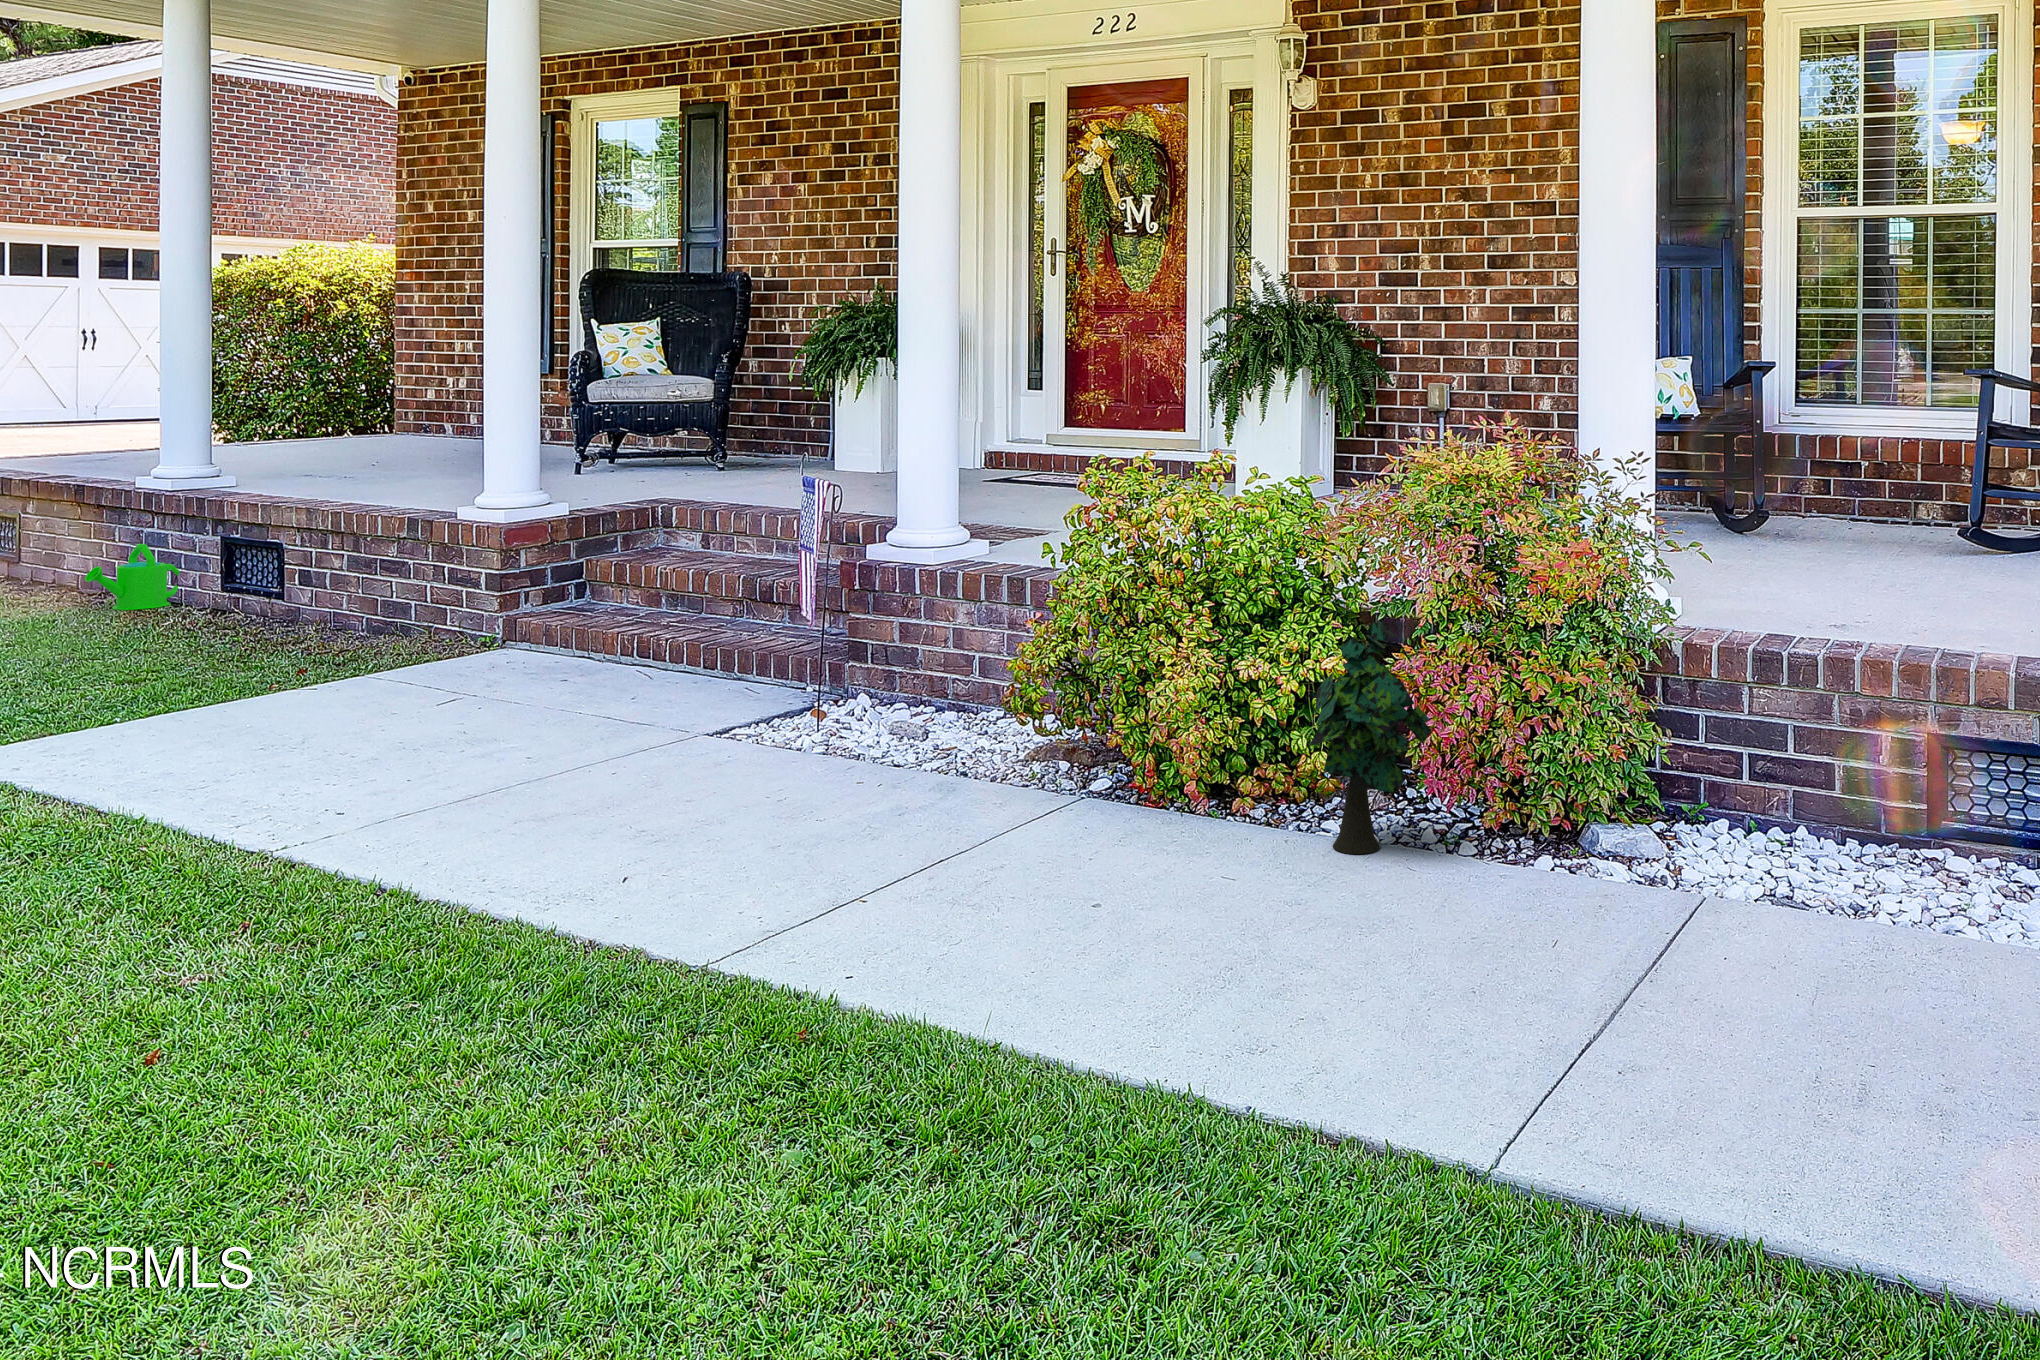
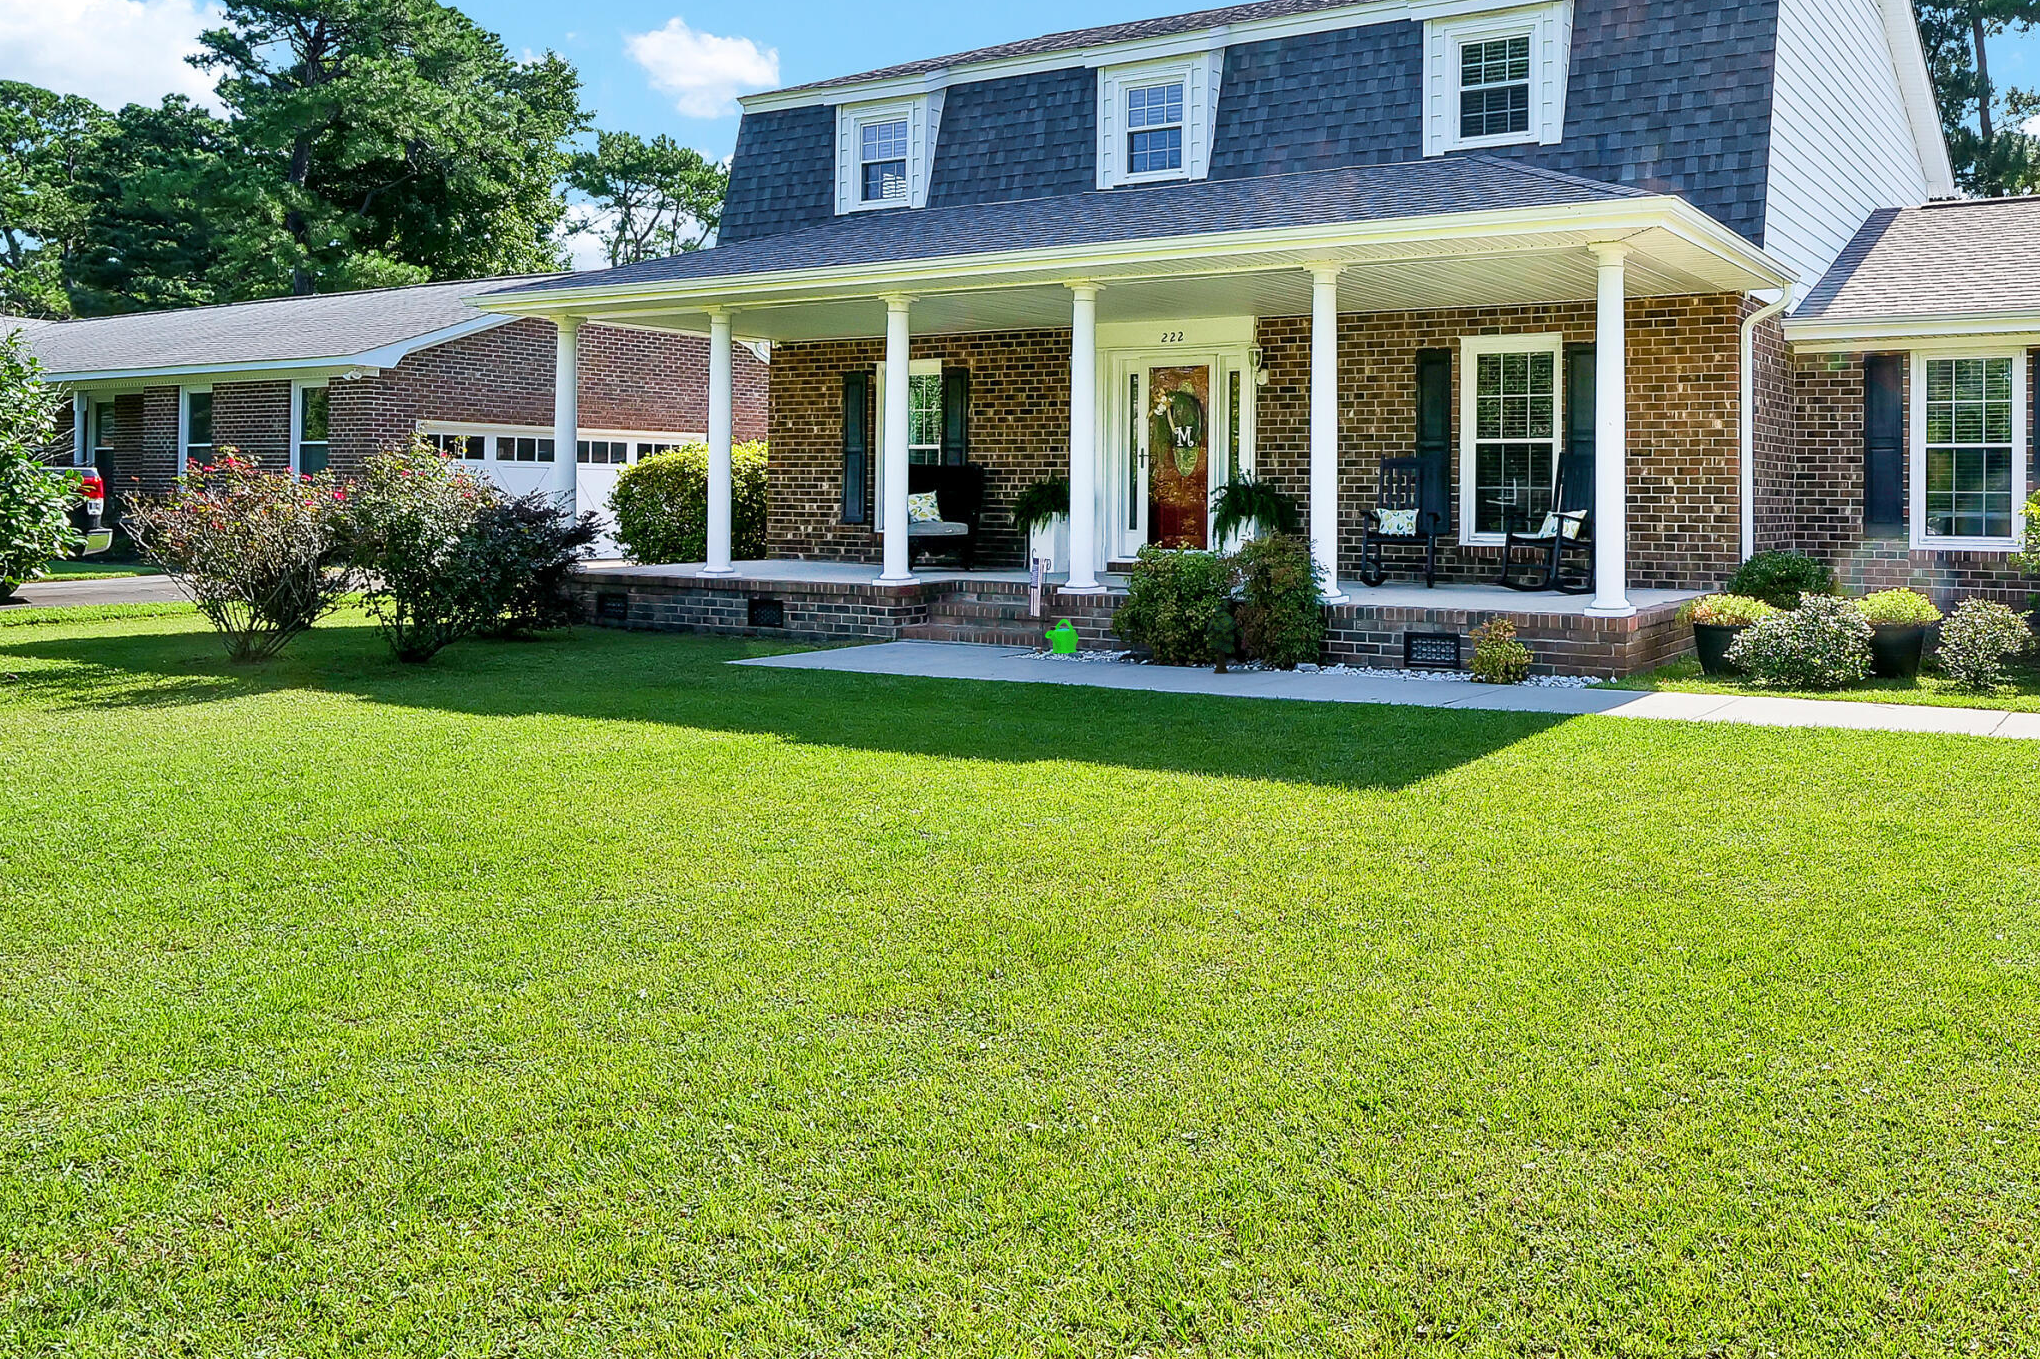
watering can: present [85,544,179,610] -> present [1045,619,1078,653]

